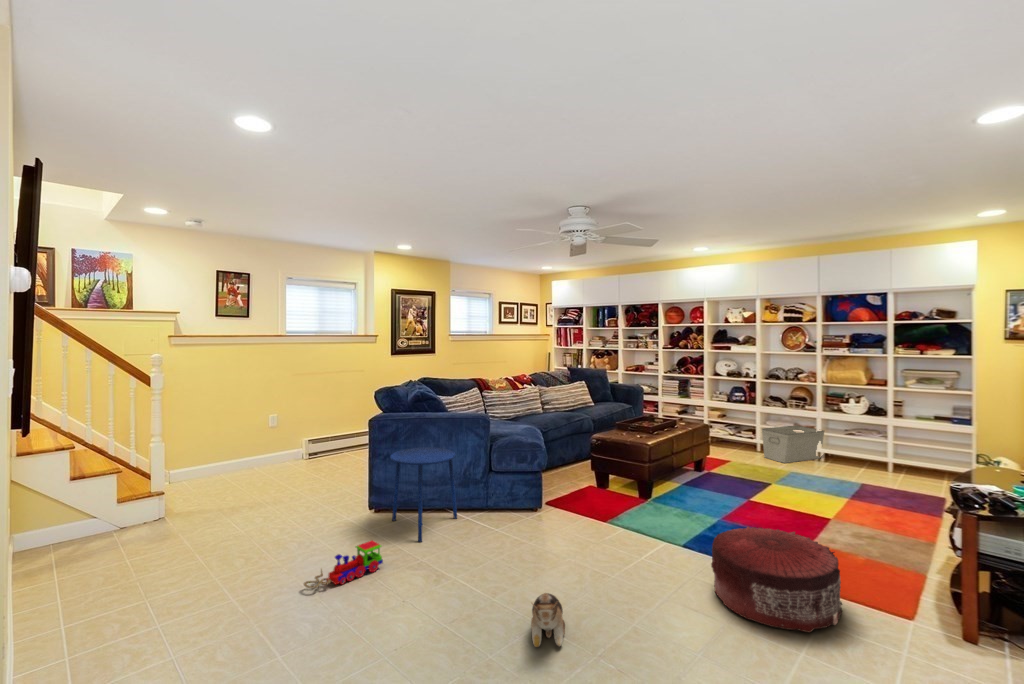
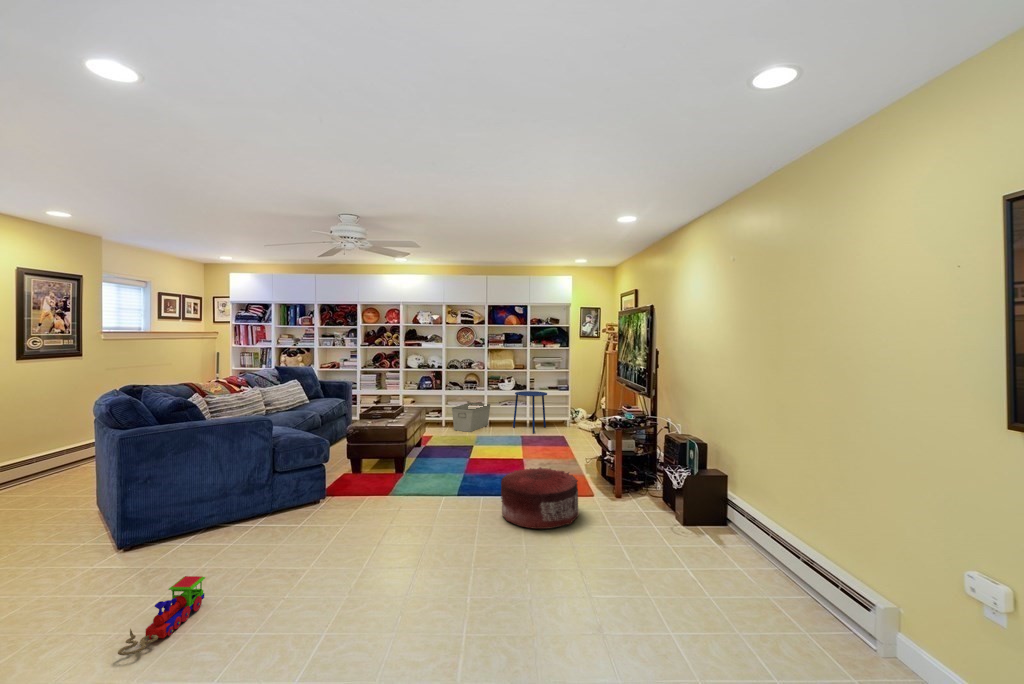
side table: present [390,447,457,542] -> present [513,391,547,433]
plush toy: present [531,593,565,647] -> none [410,548,457,597]

